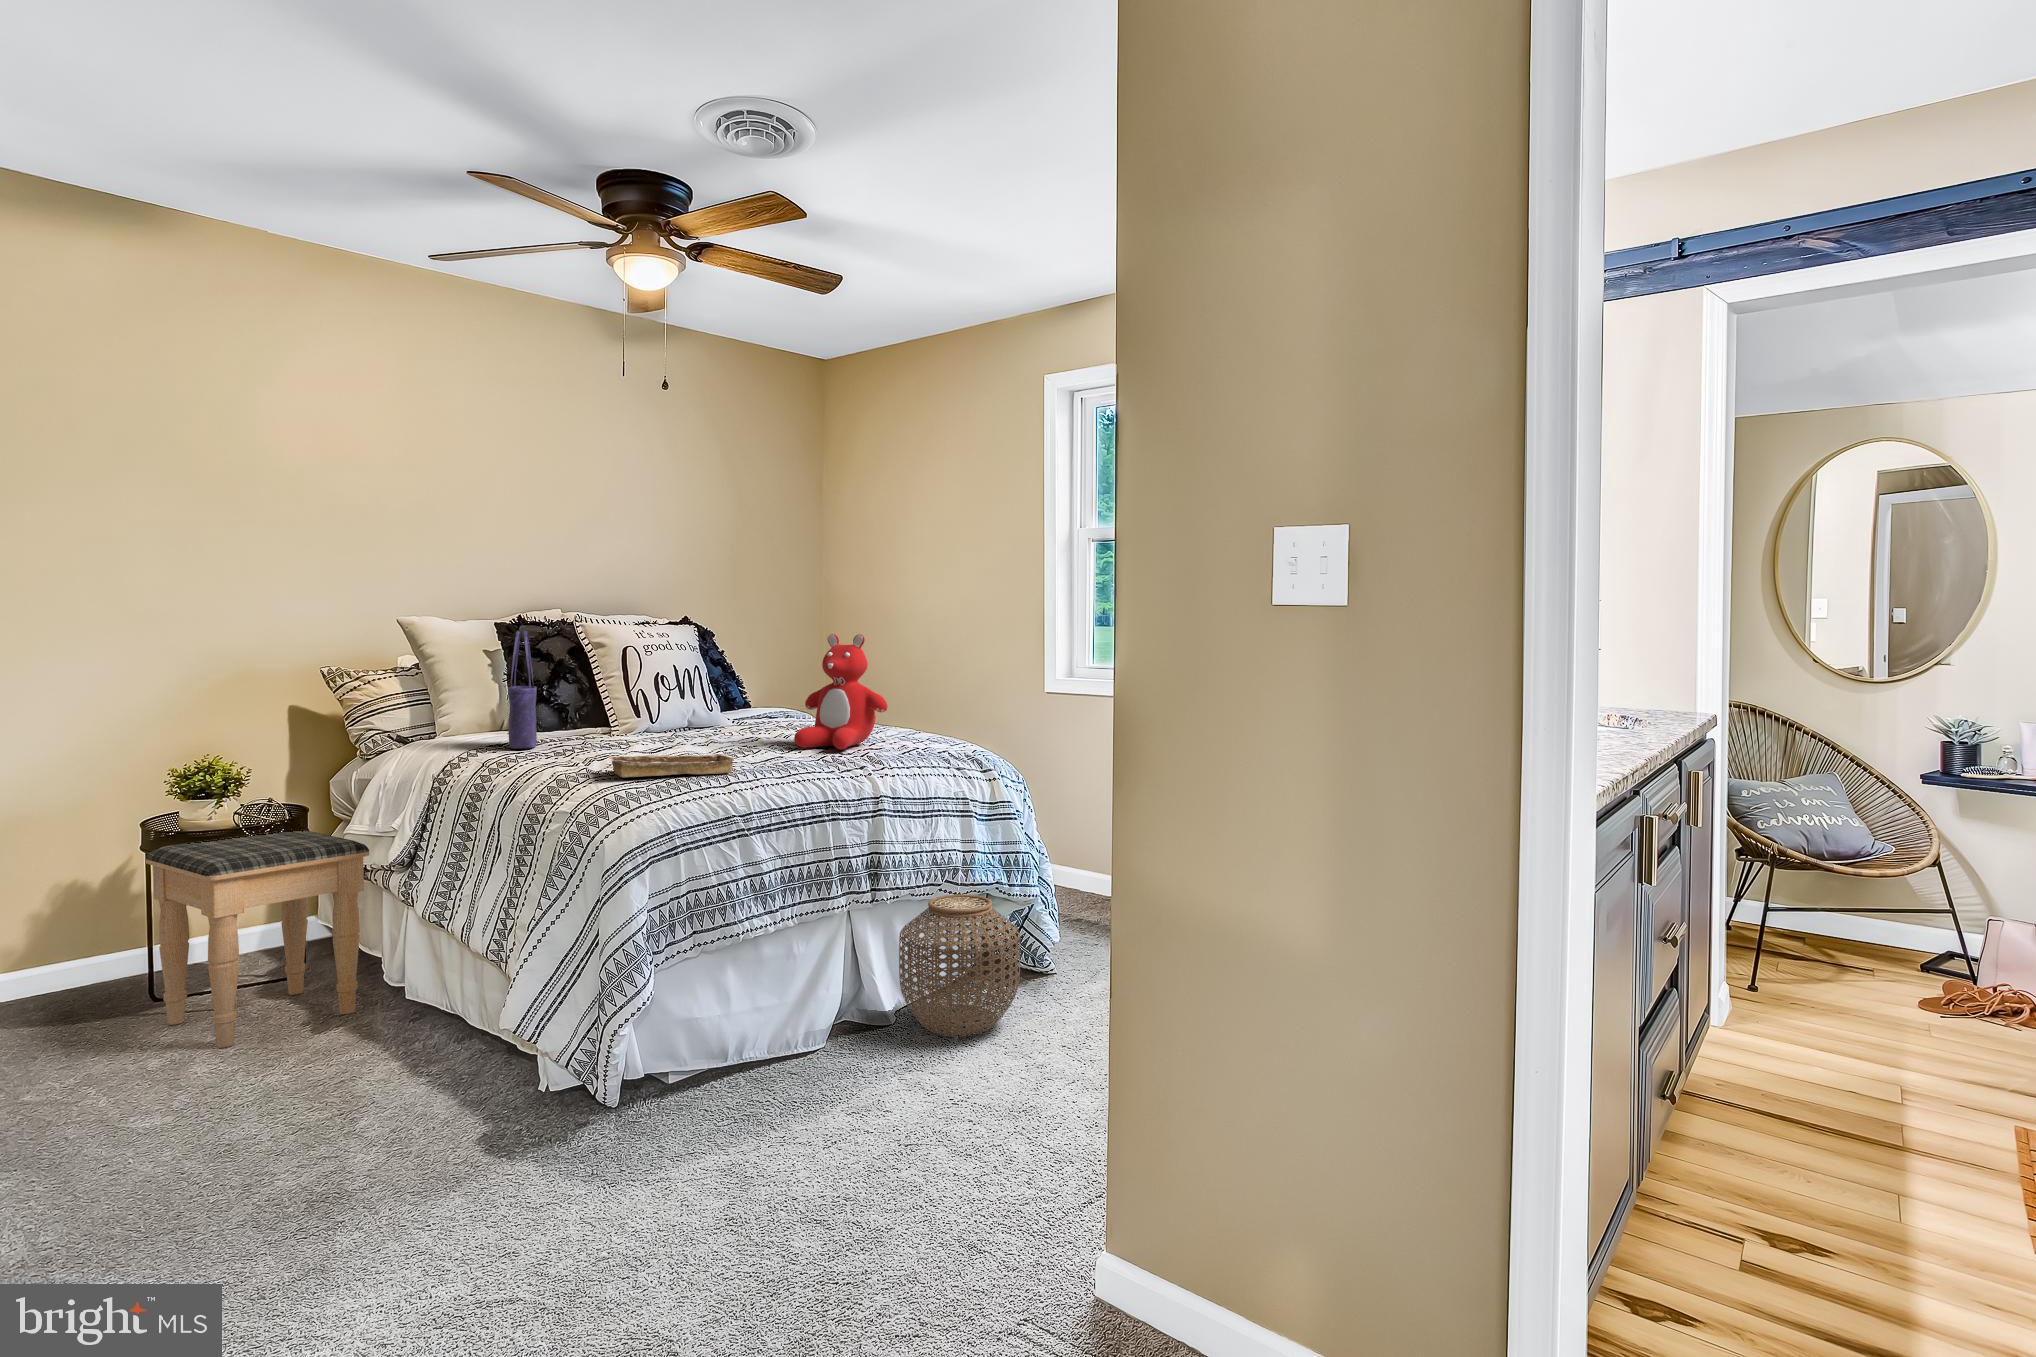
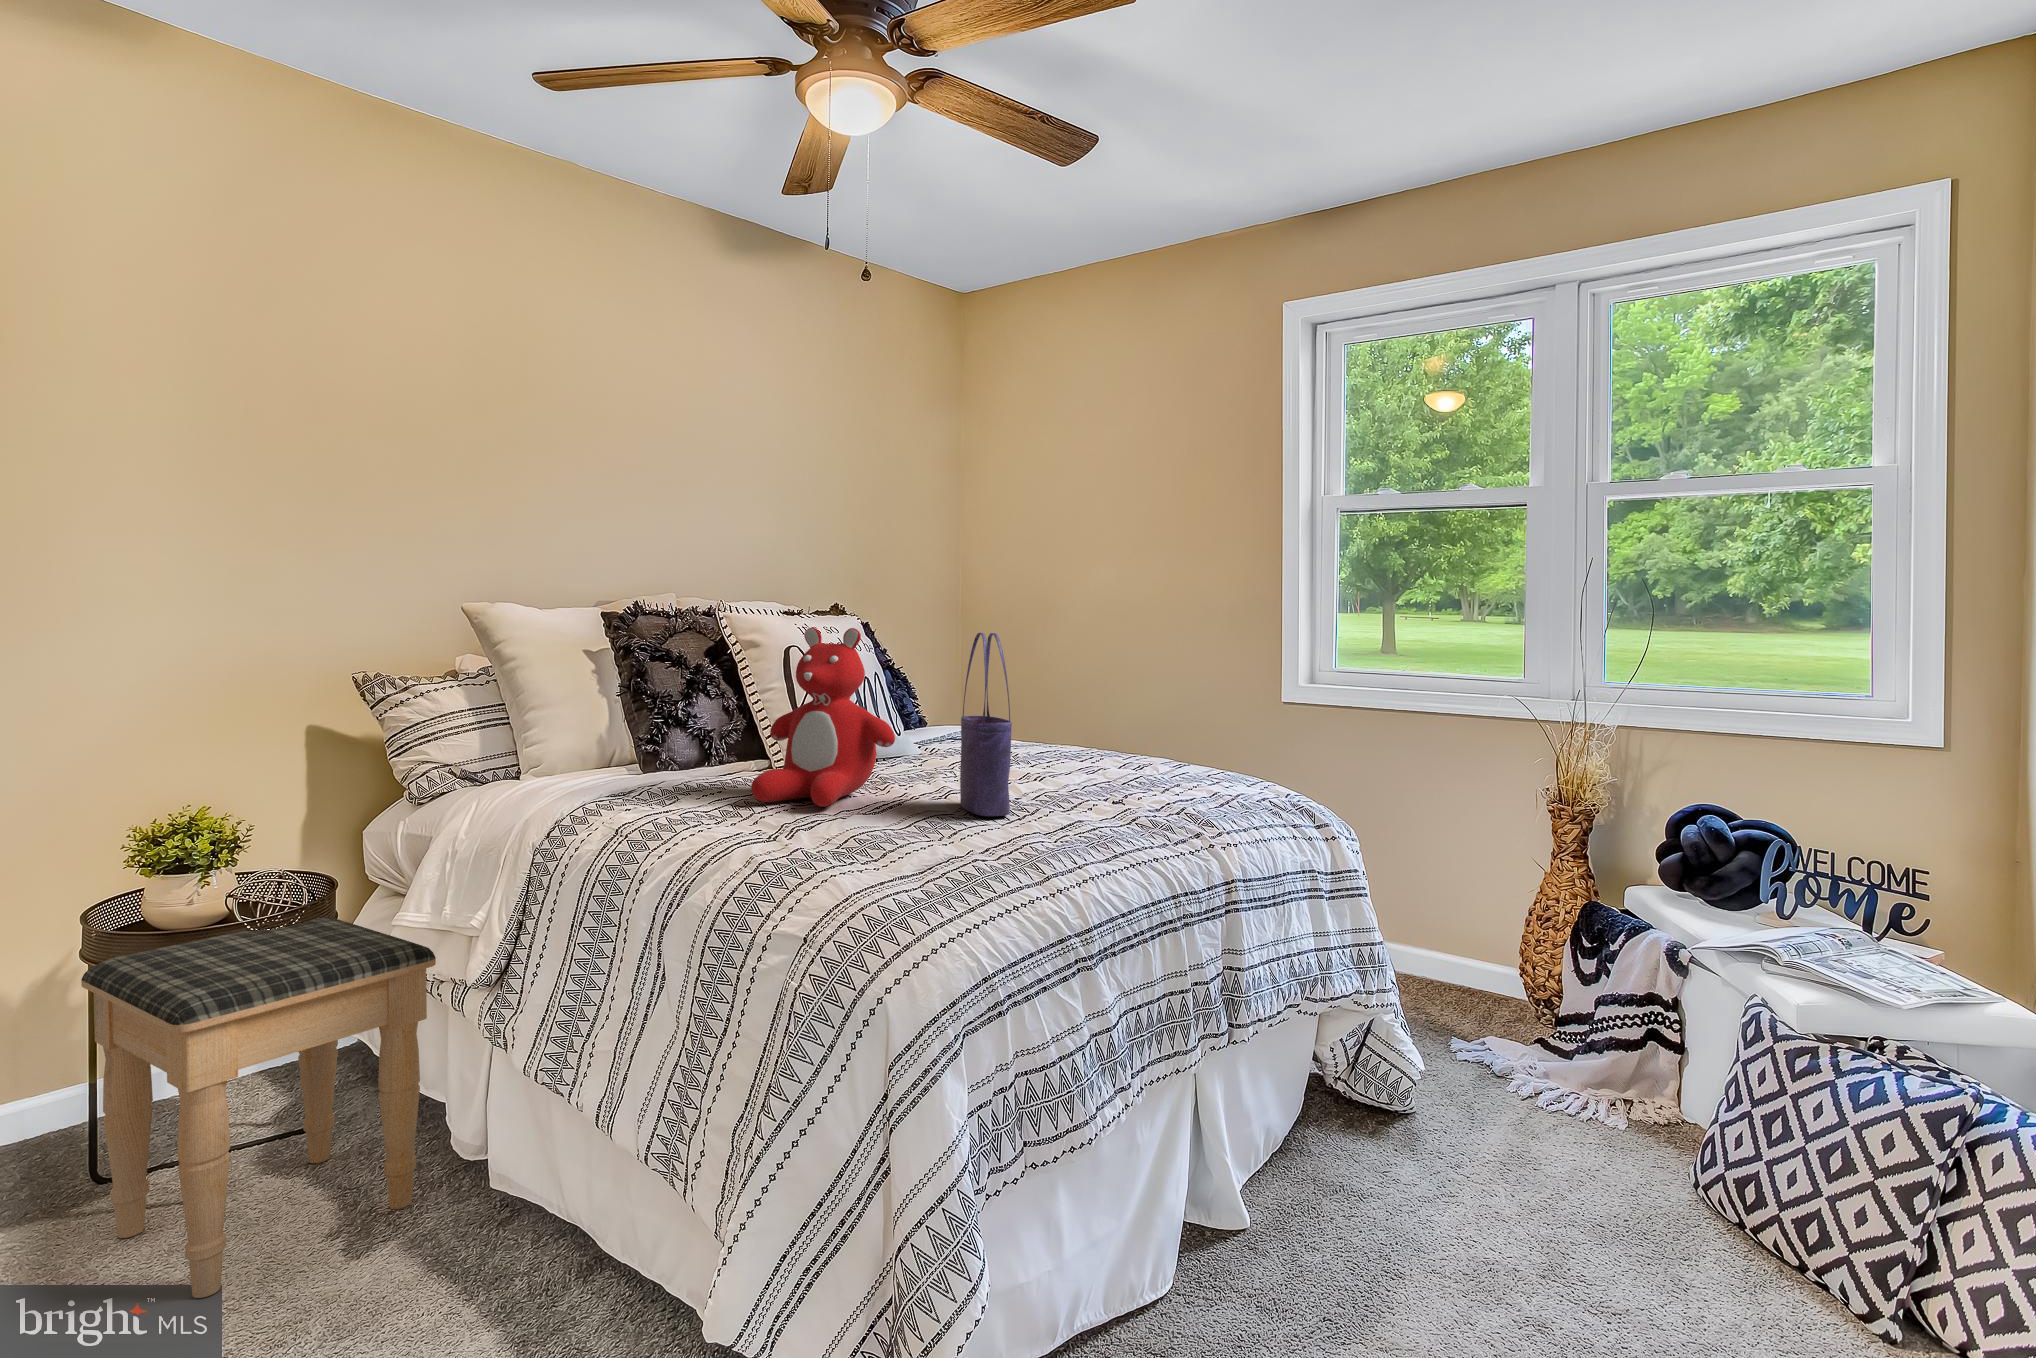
tote bag: present [508,631,537,749] -> present [960,633,1012,816]
teddy bear: present [794,634,888,750] -> present [751,627,895,807]
tray: present [607,754,735,777] -> none [830,816,1038,865]
woven basket: present [899,894,1020,1037] -> none [1257,1025,1453,1259]

